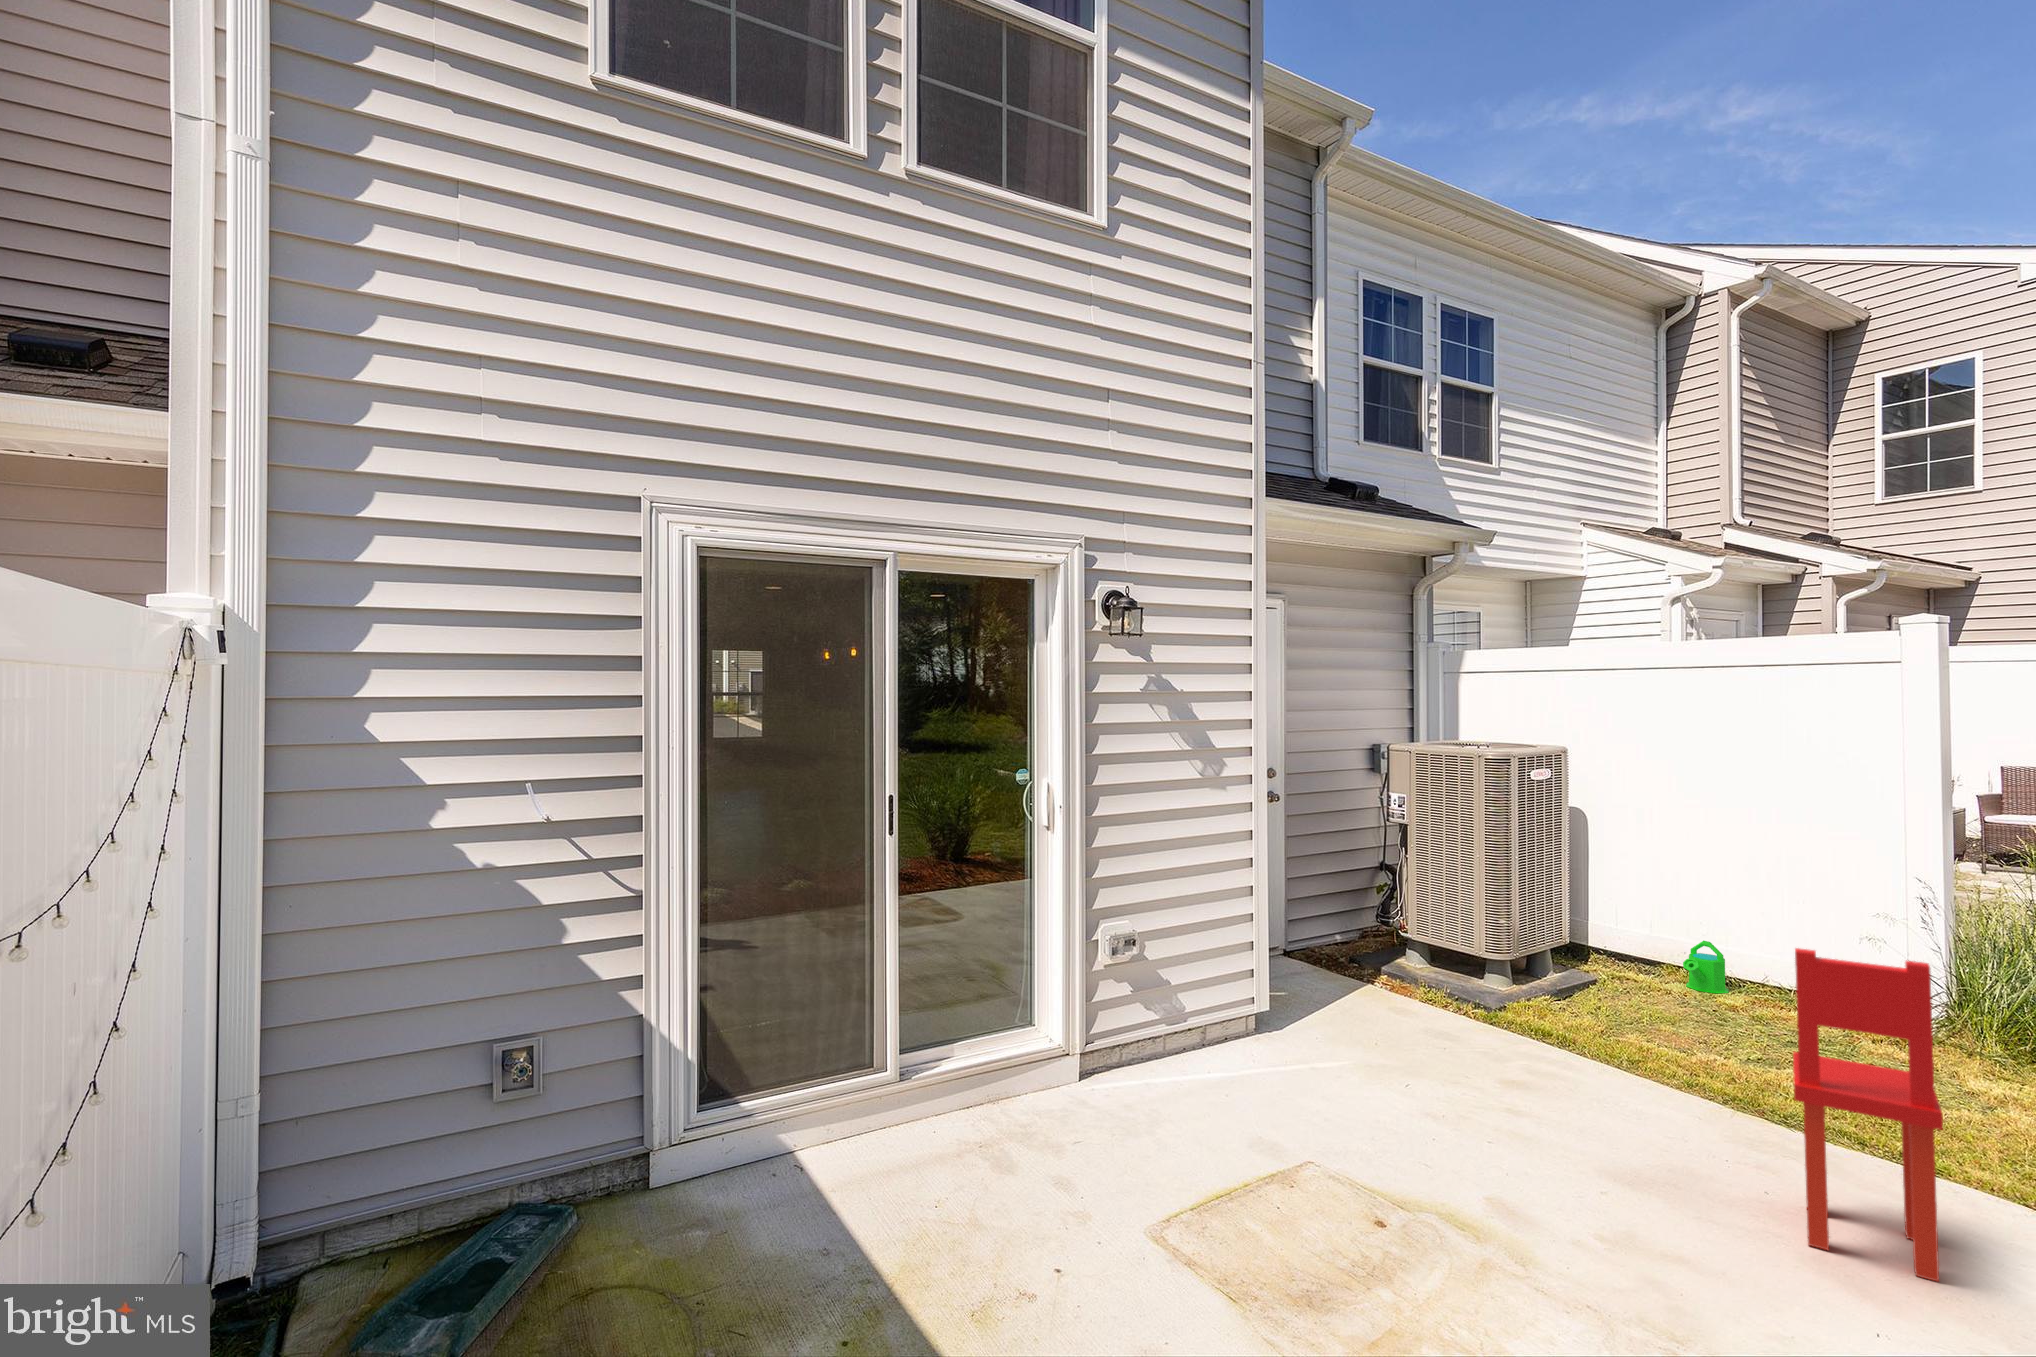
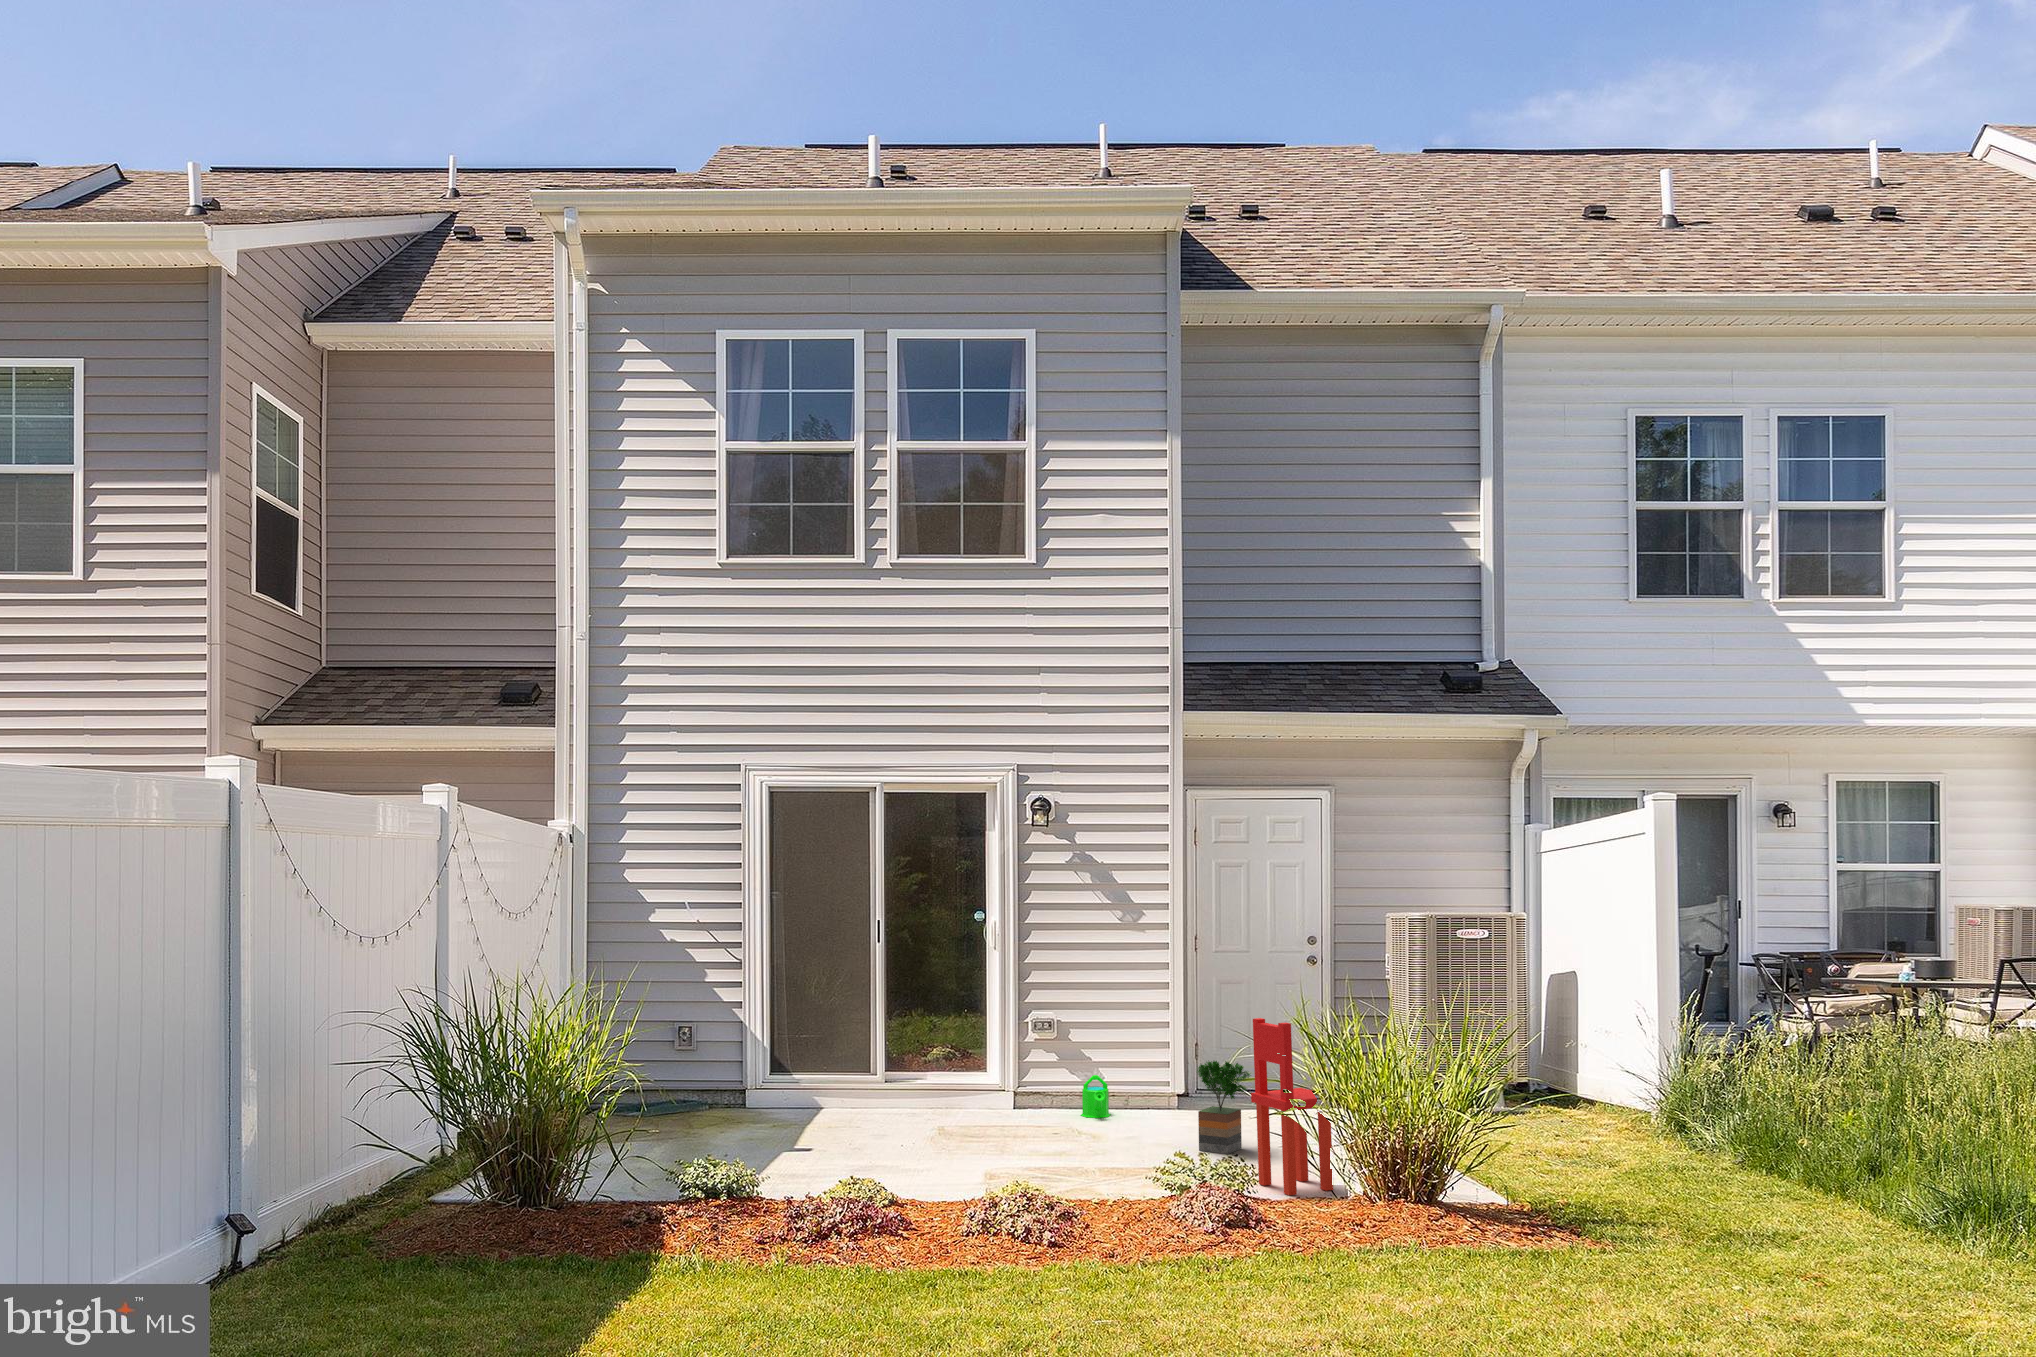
watering can: present [1683,941,1729,993] -> present [1081,1075,1110,1118]
potted tree: none [1465,989,1581,1144] -> present [1197,1061,1250,1154]

